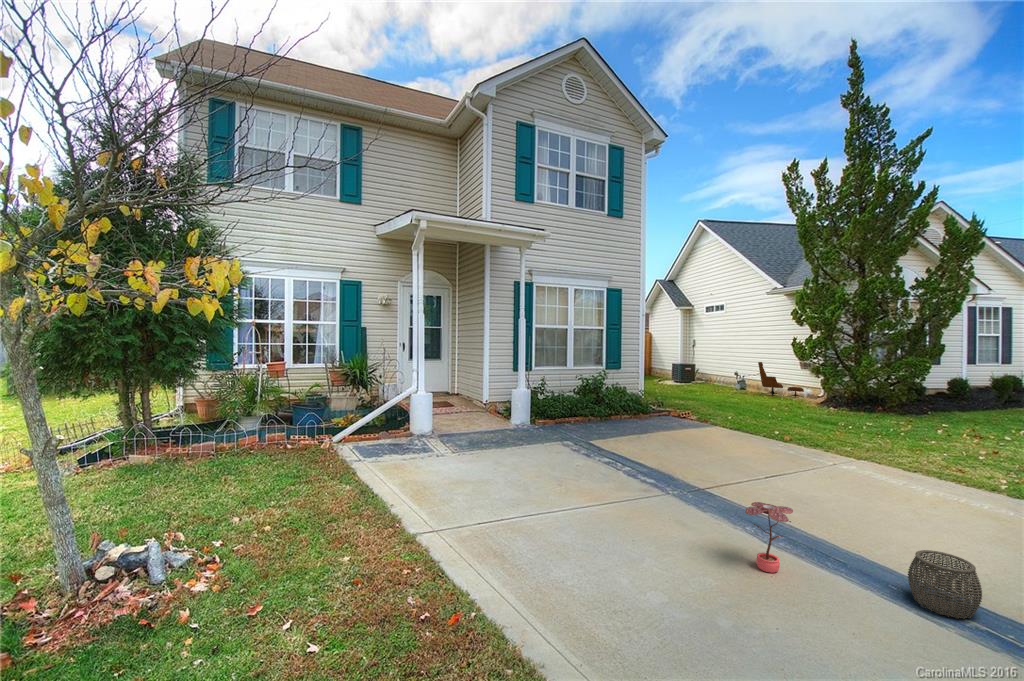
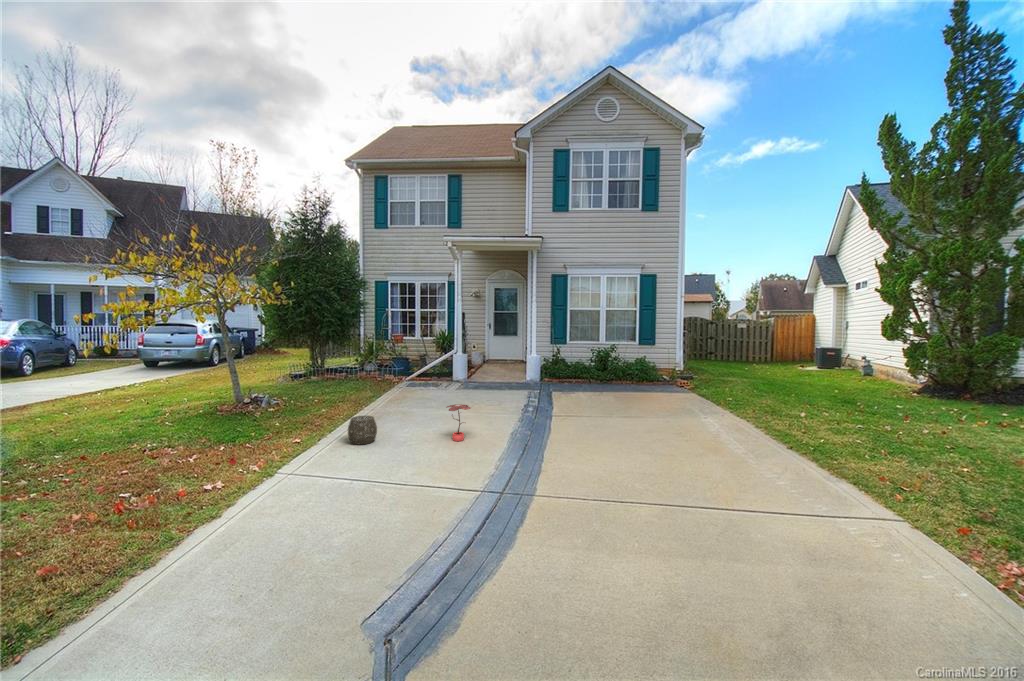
lounge chair: present [758,362,804,397] -> none [866,344,923,386]
woven basket: present [908,550,982,619] -> present [348,416,377,445]

